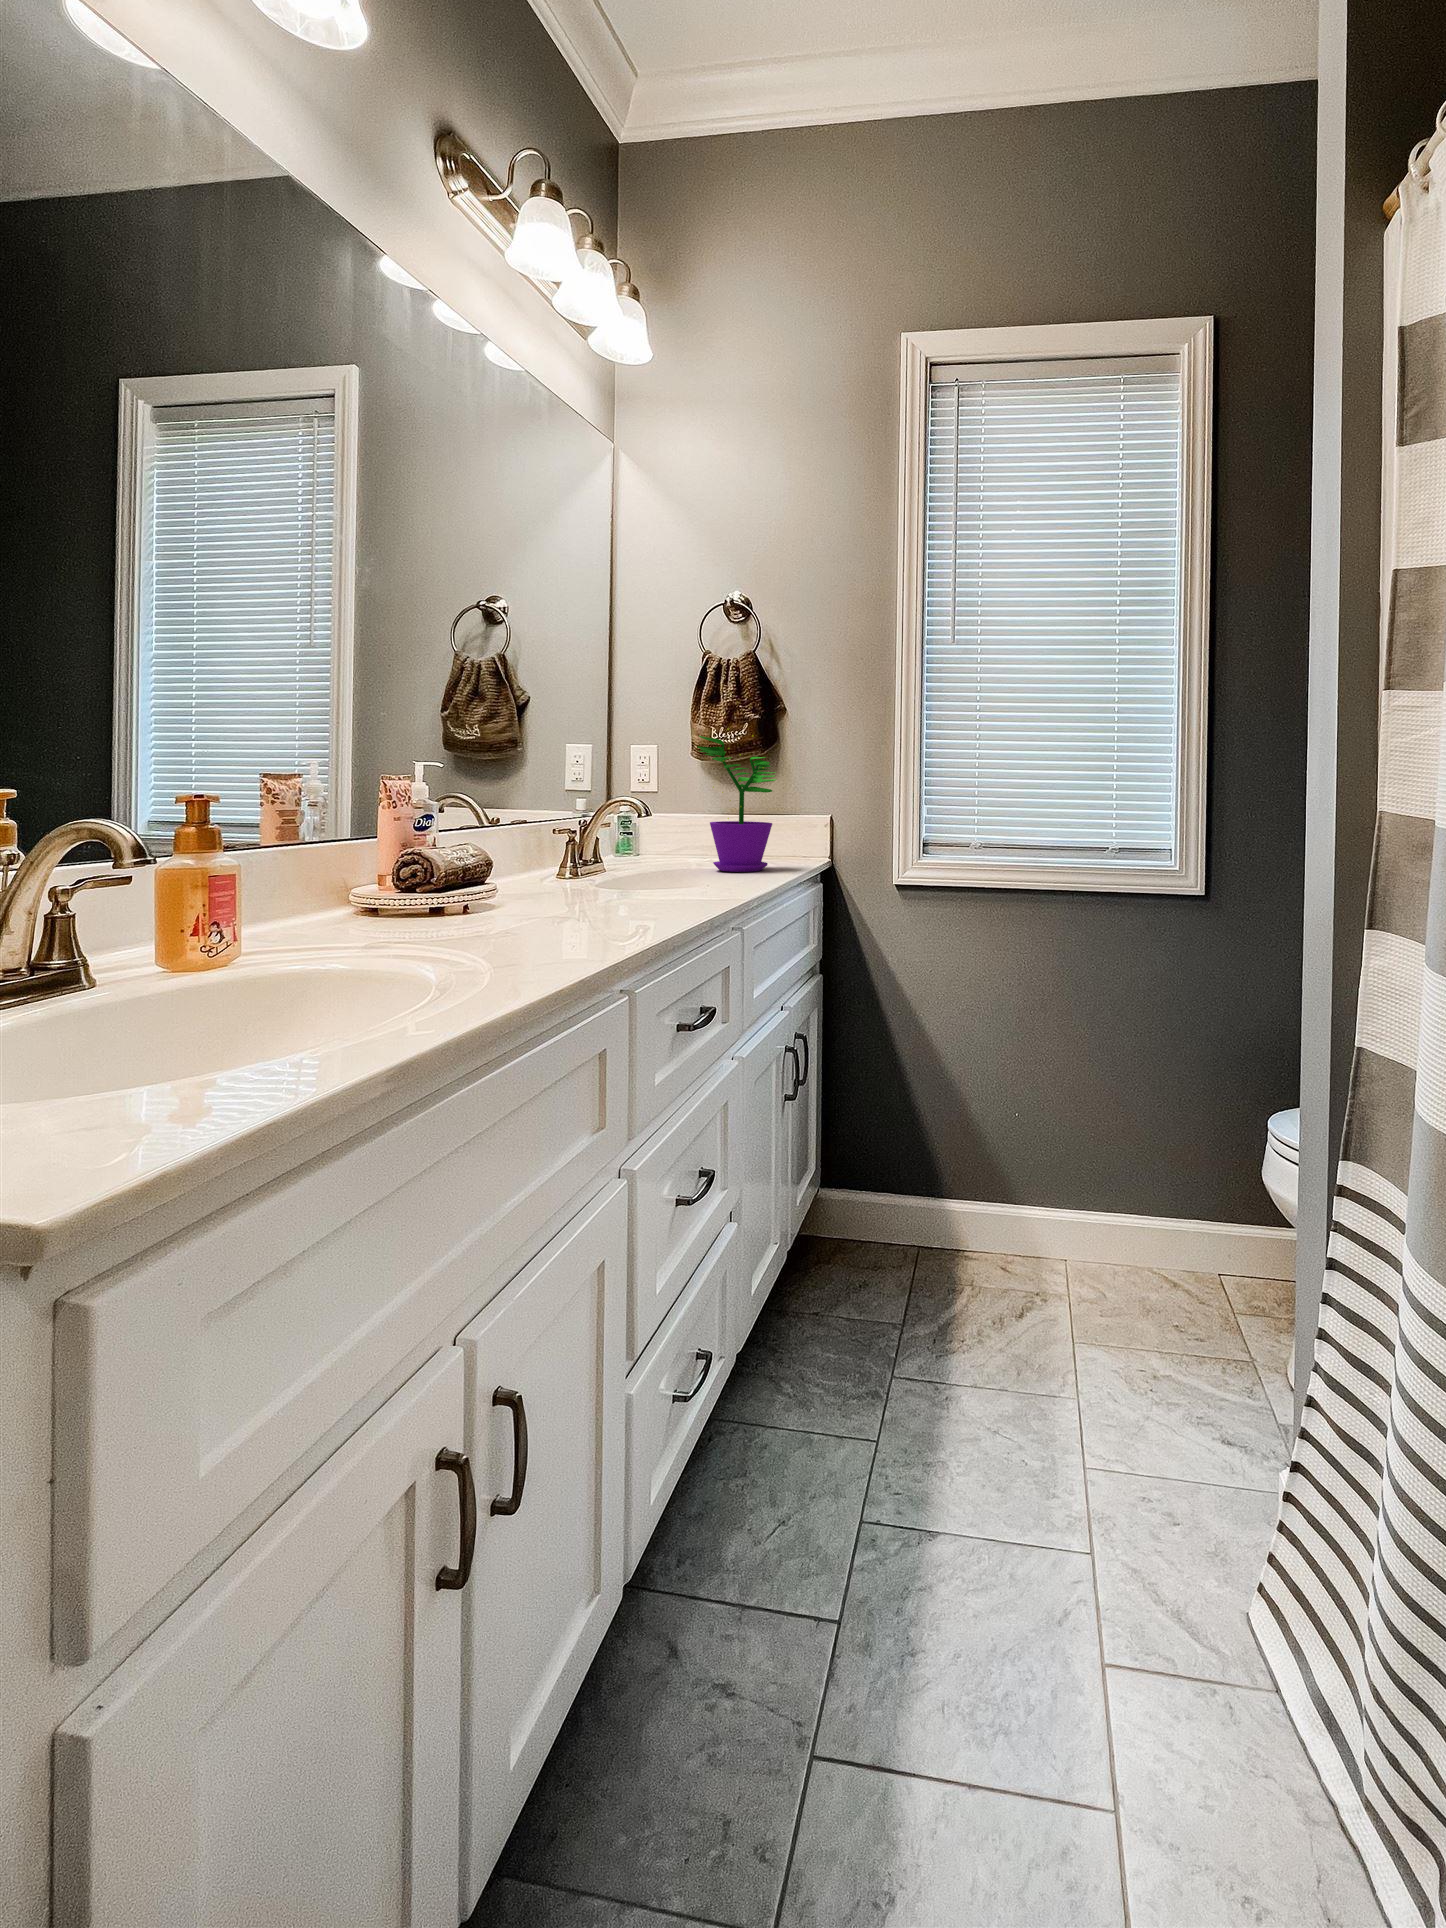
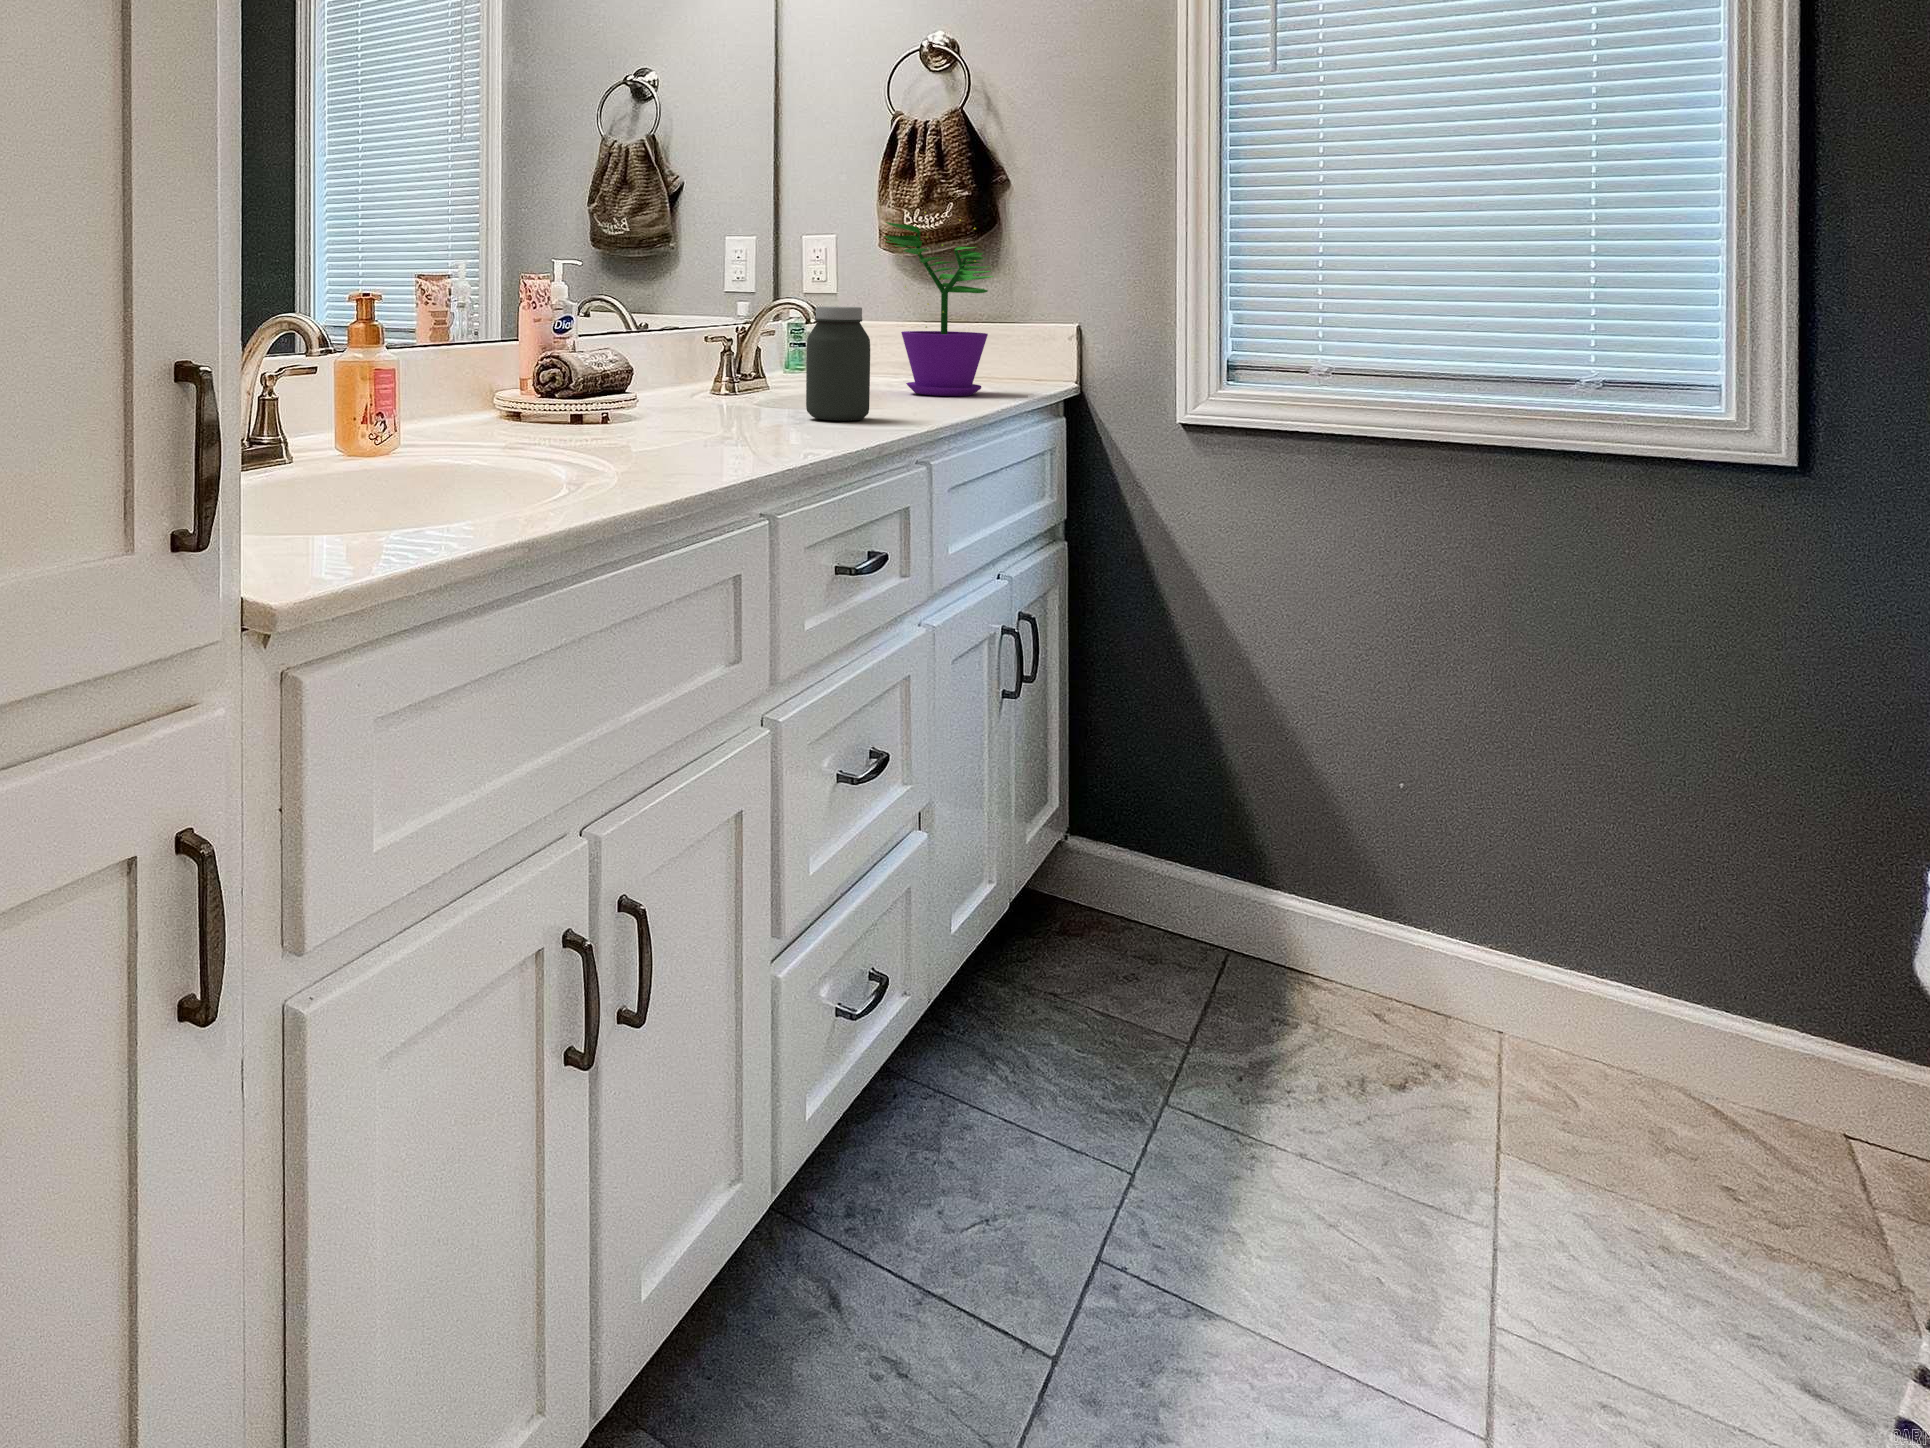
jar: none [642,805,693,899] -> present [806,307,870,421]

